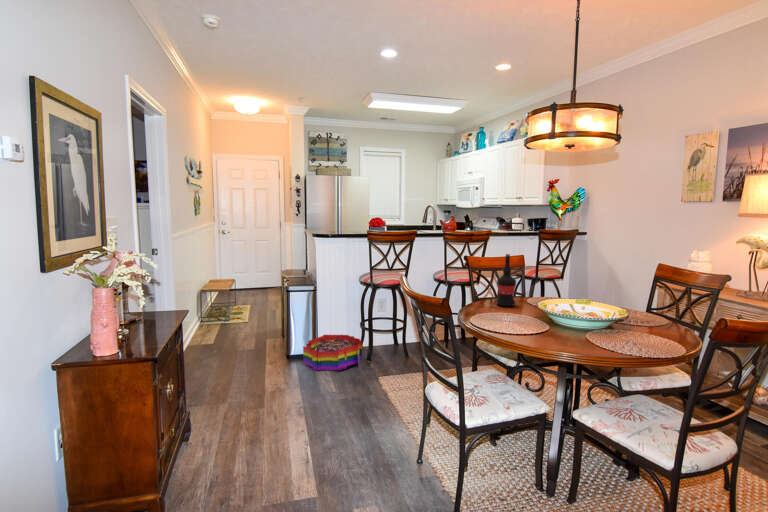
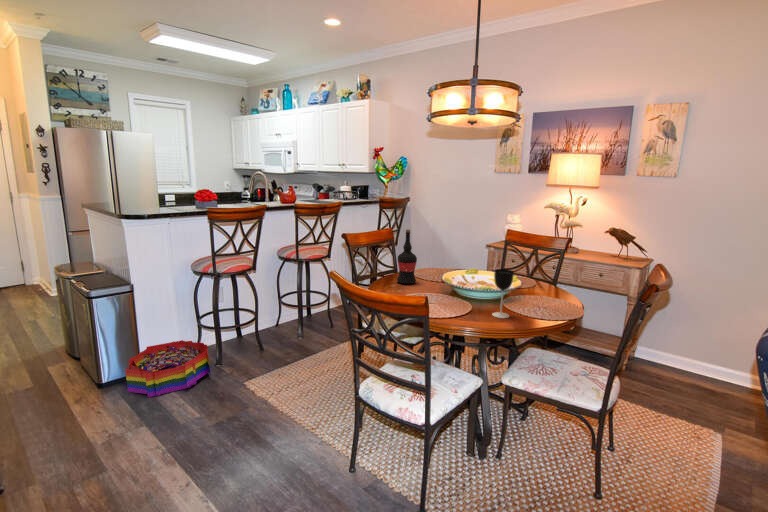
wine glass: none [553,294,576,345] -> present [492,269,514,318]

